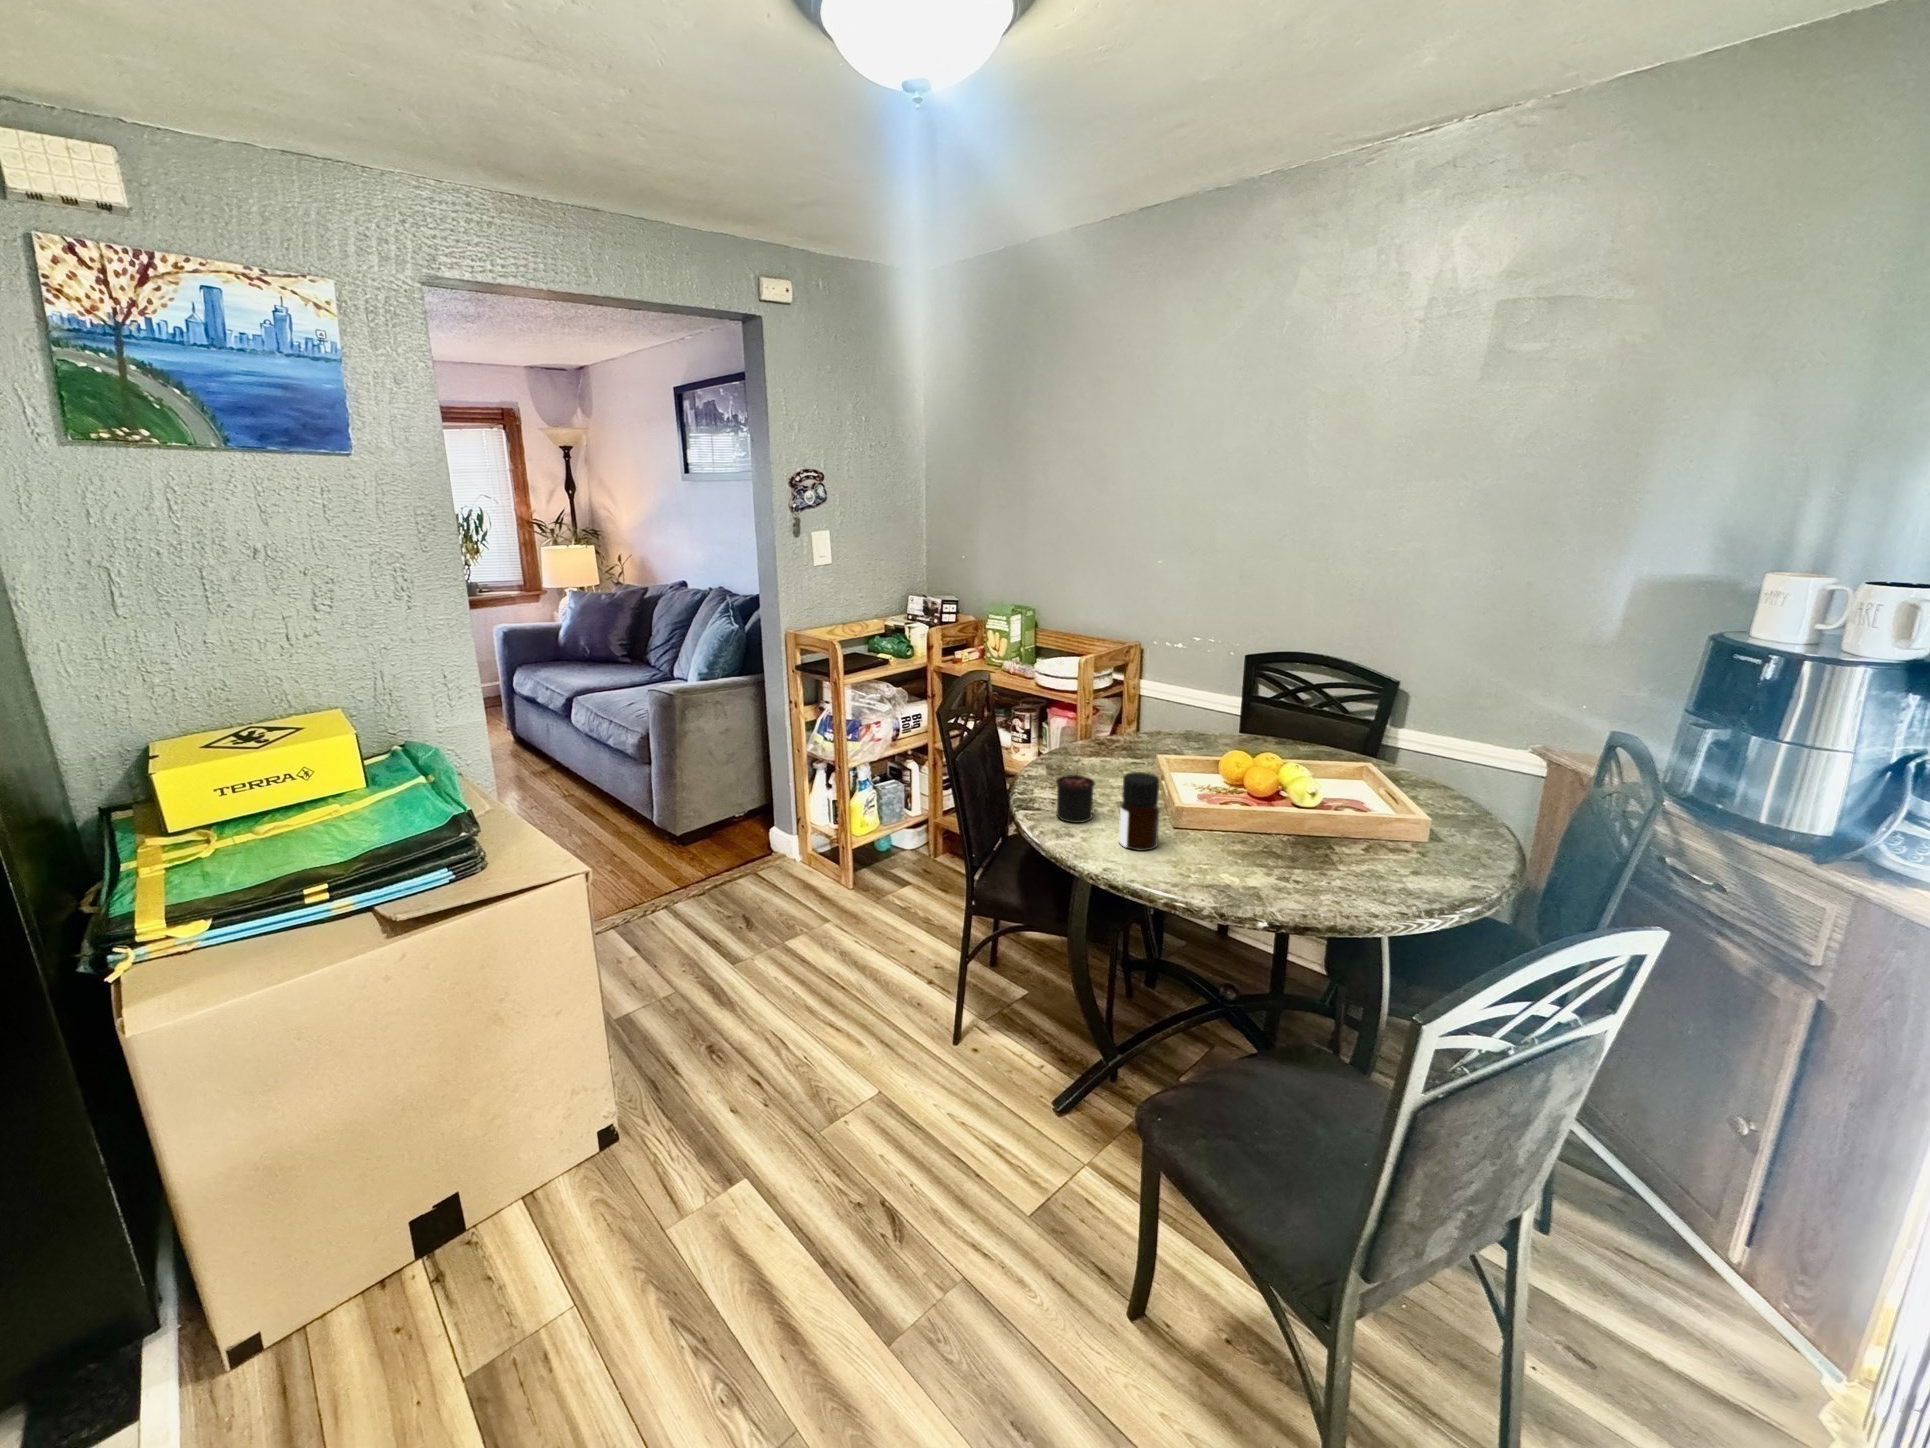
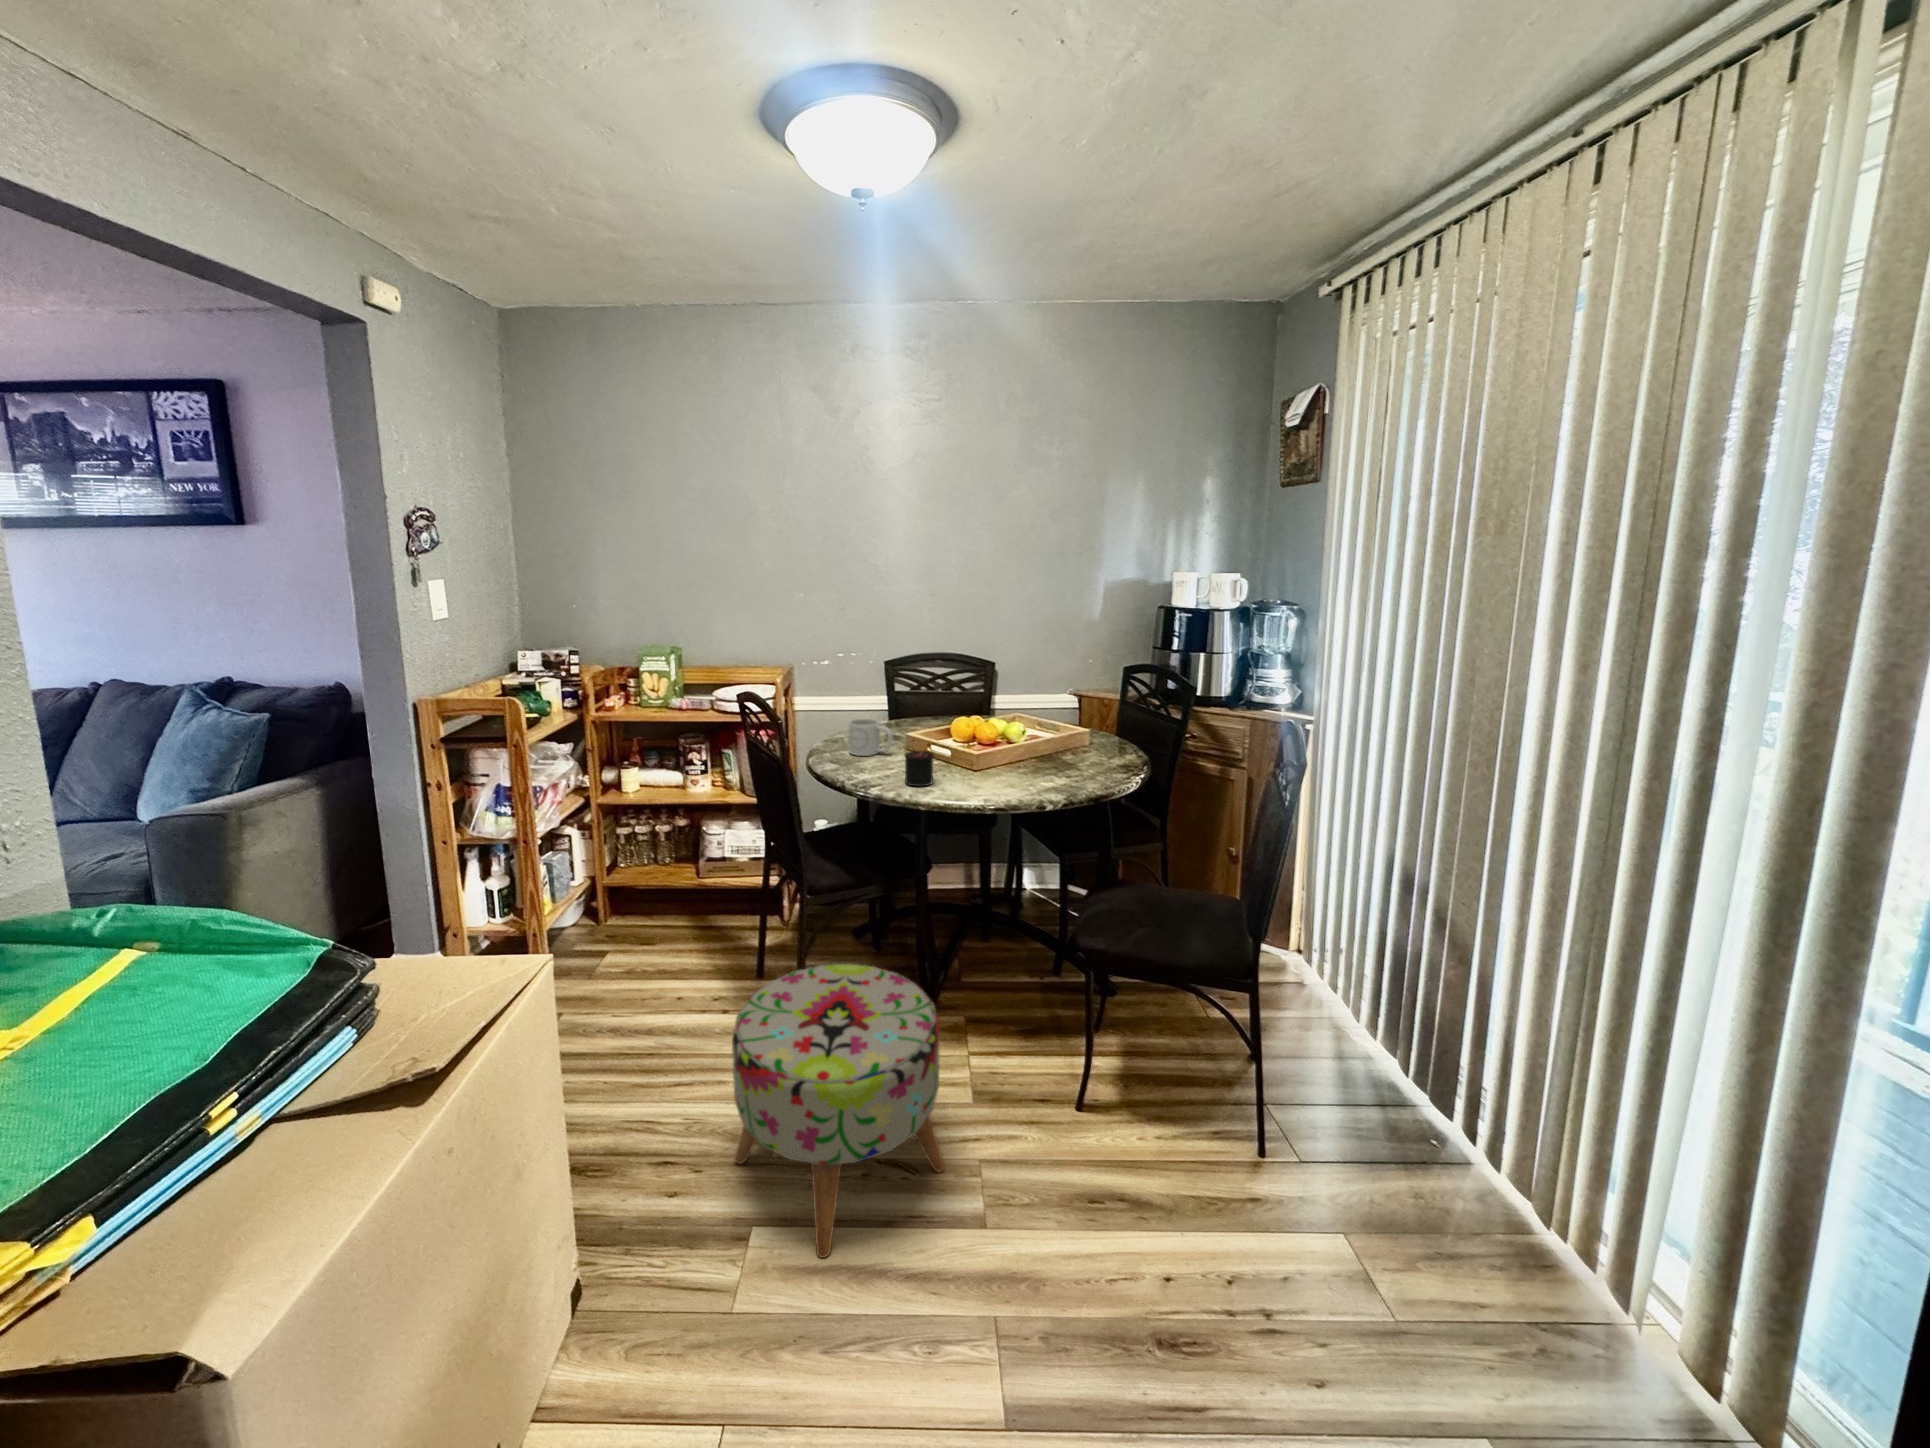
mug: none [1078,721,1121,768] -> present [849,719,892,756]
bottle: present [1119,772,1160,851] -> none [969,732,997,788]
ottoman: none [737,968,958,1259] -> present [732,964,945,1258]

